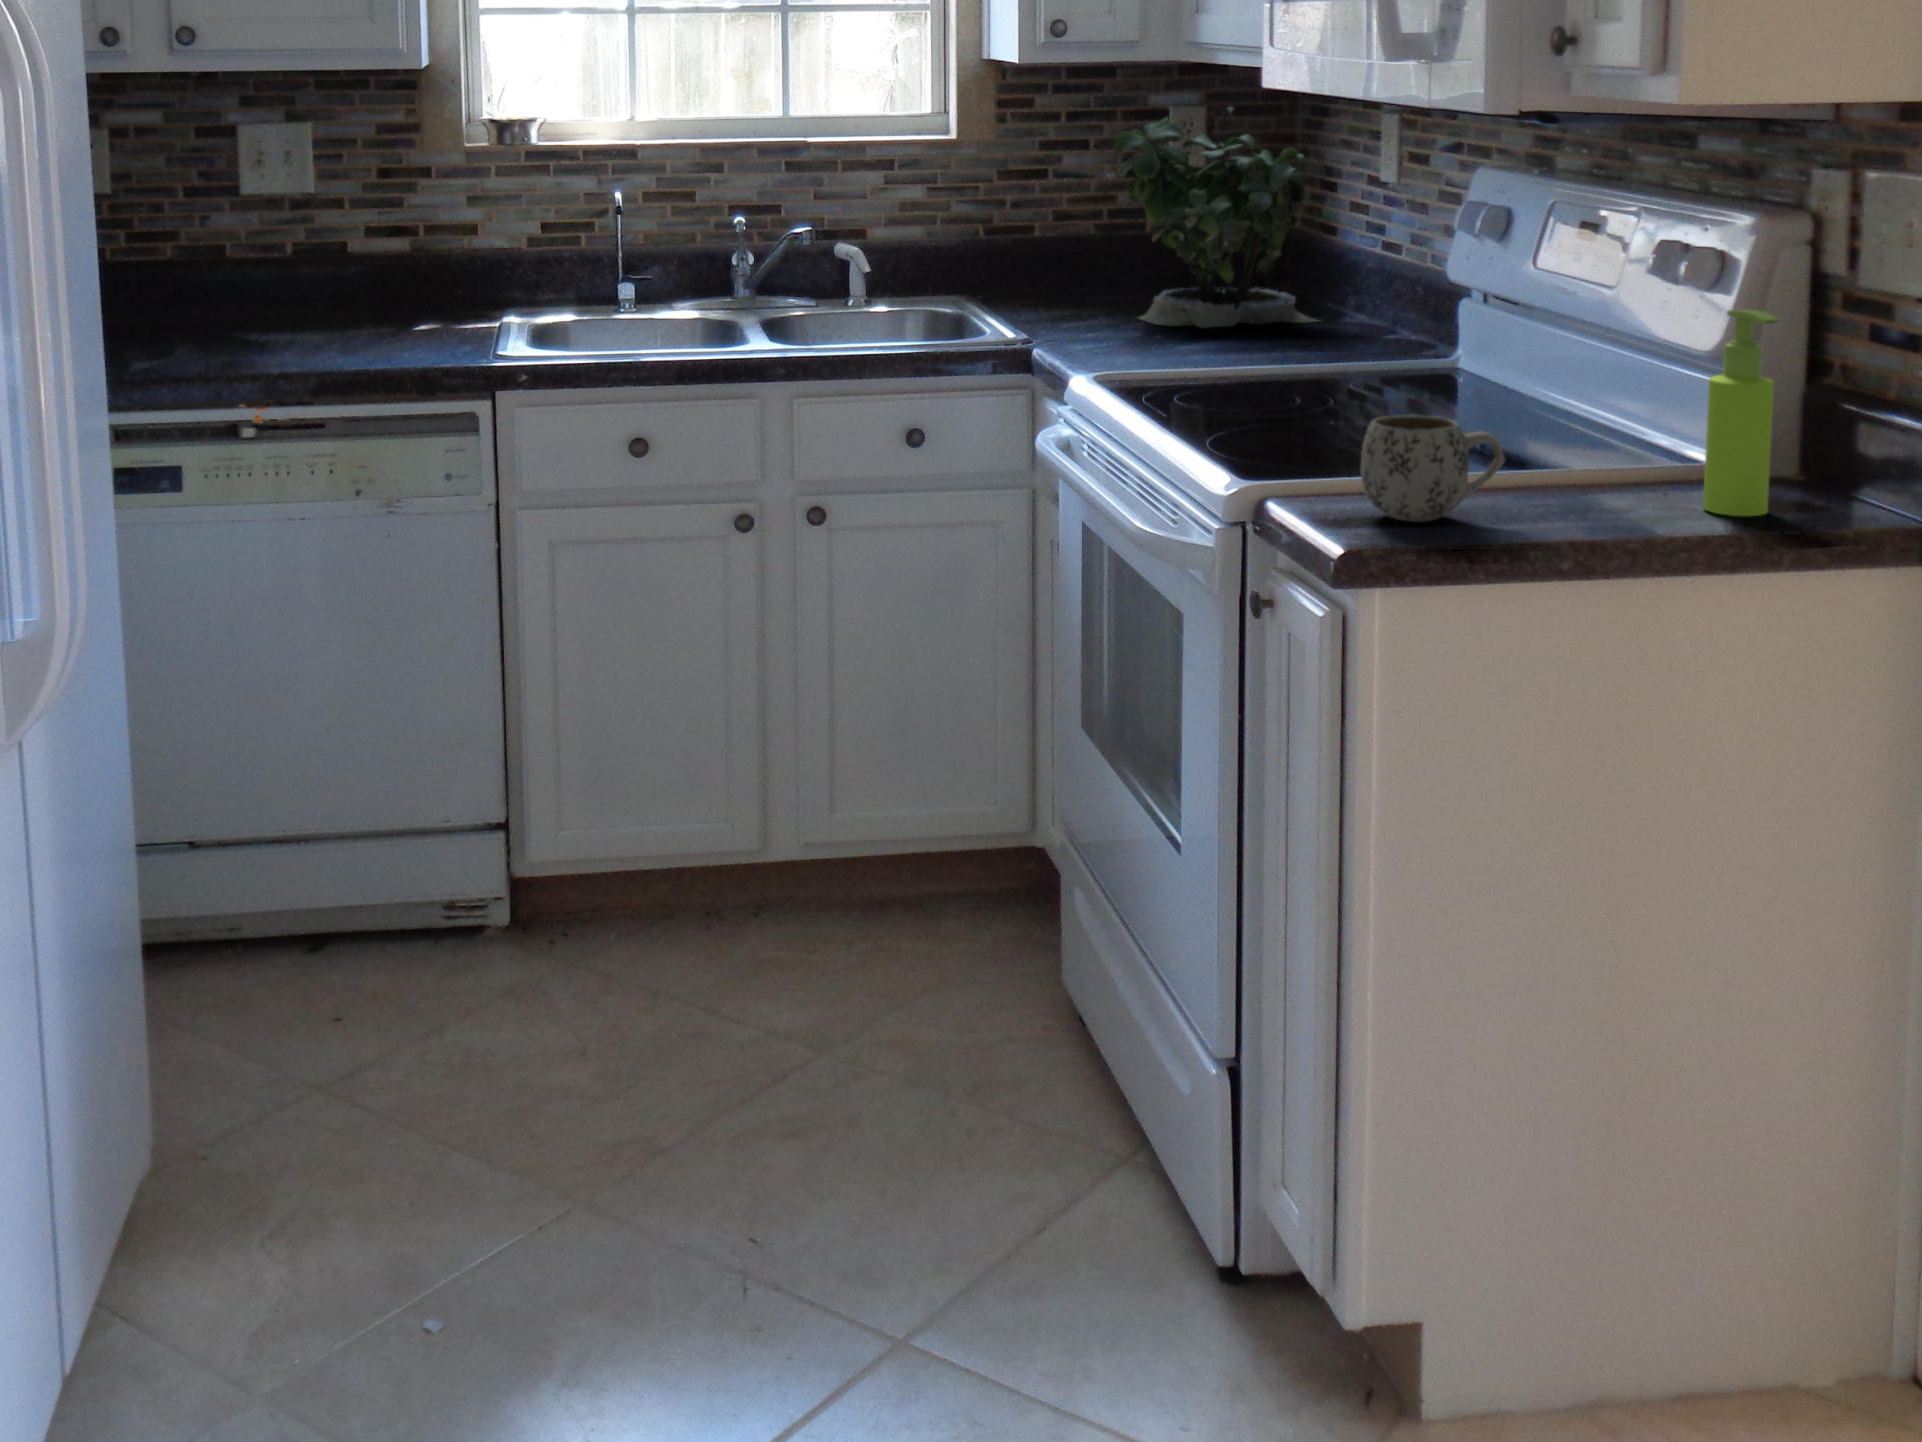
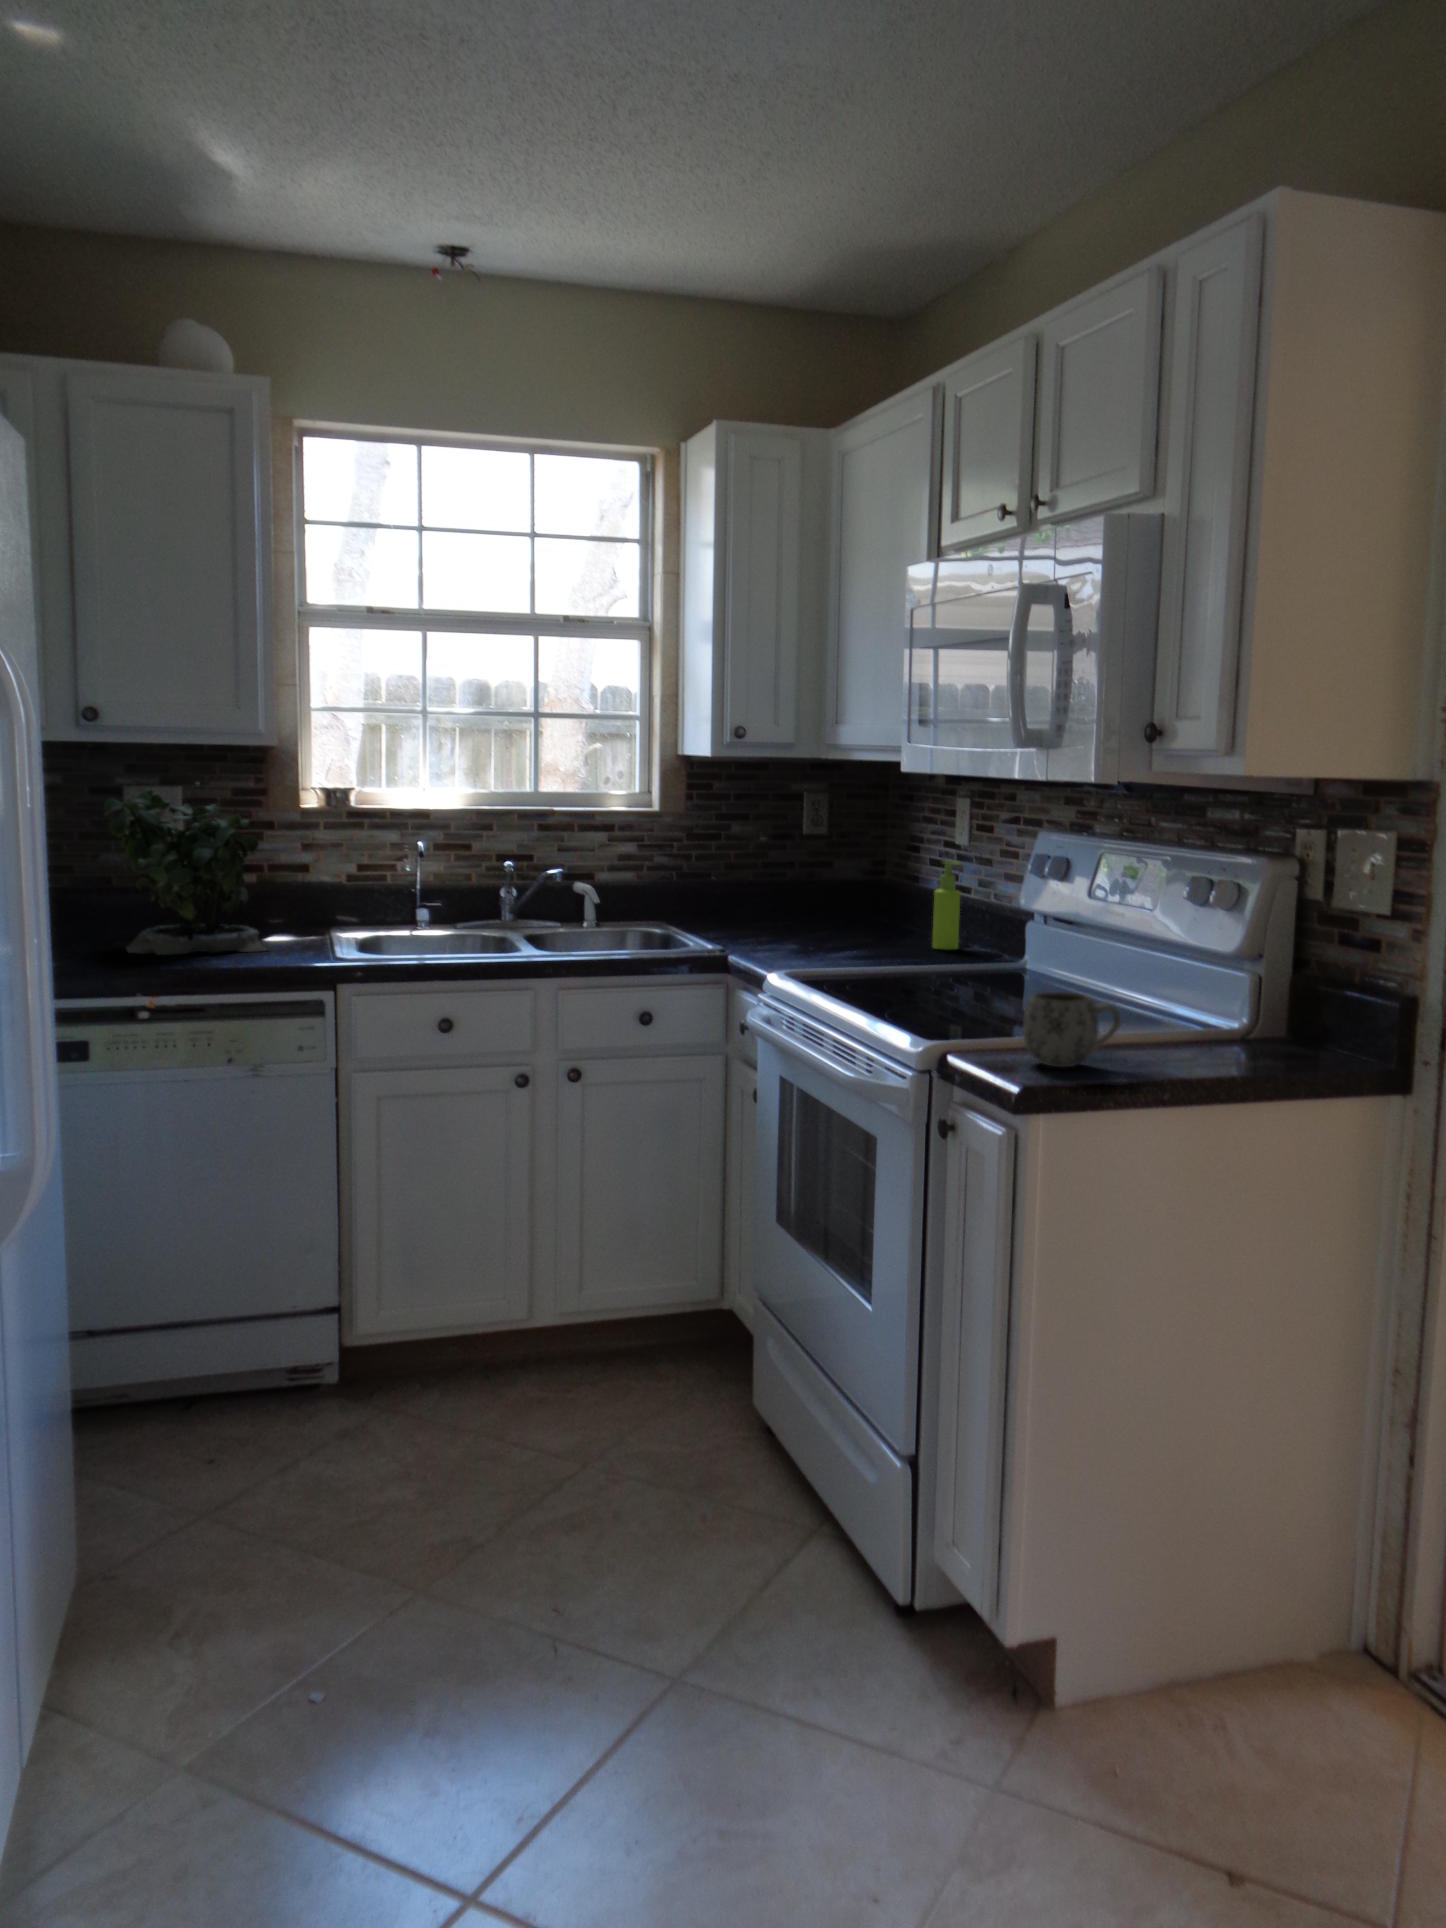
potted plant: present [1115,108,1318,328] -> present [104,782,267,955]
soap dispenser: present [1703,310,1779,516] -> present [932,861,960,950]

